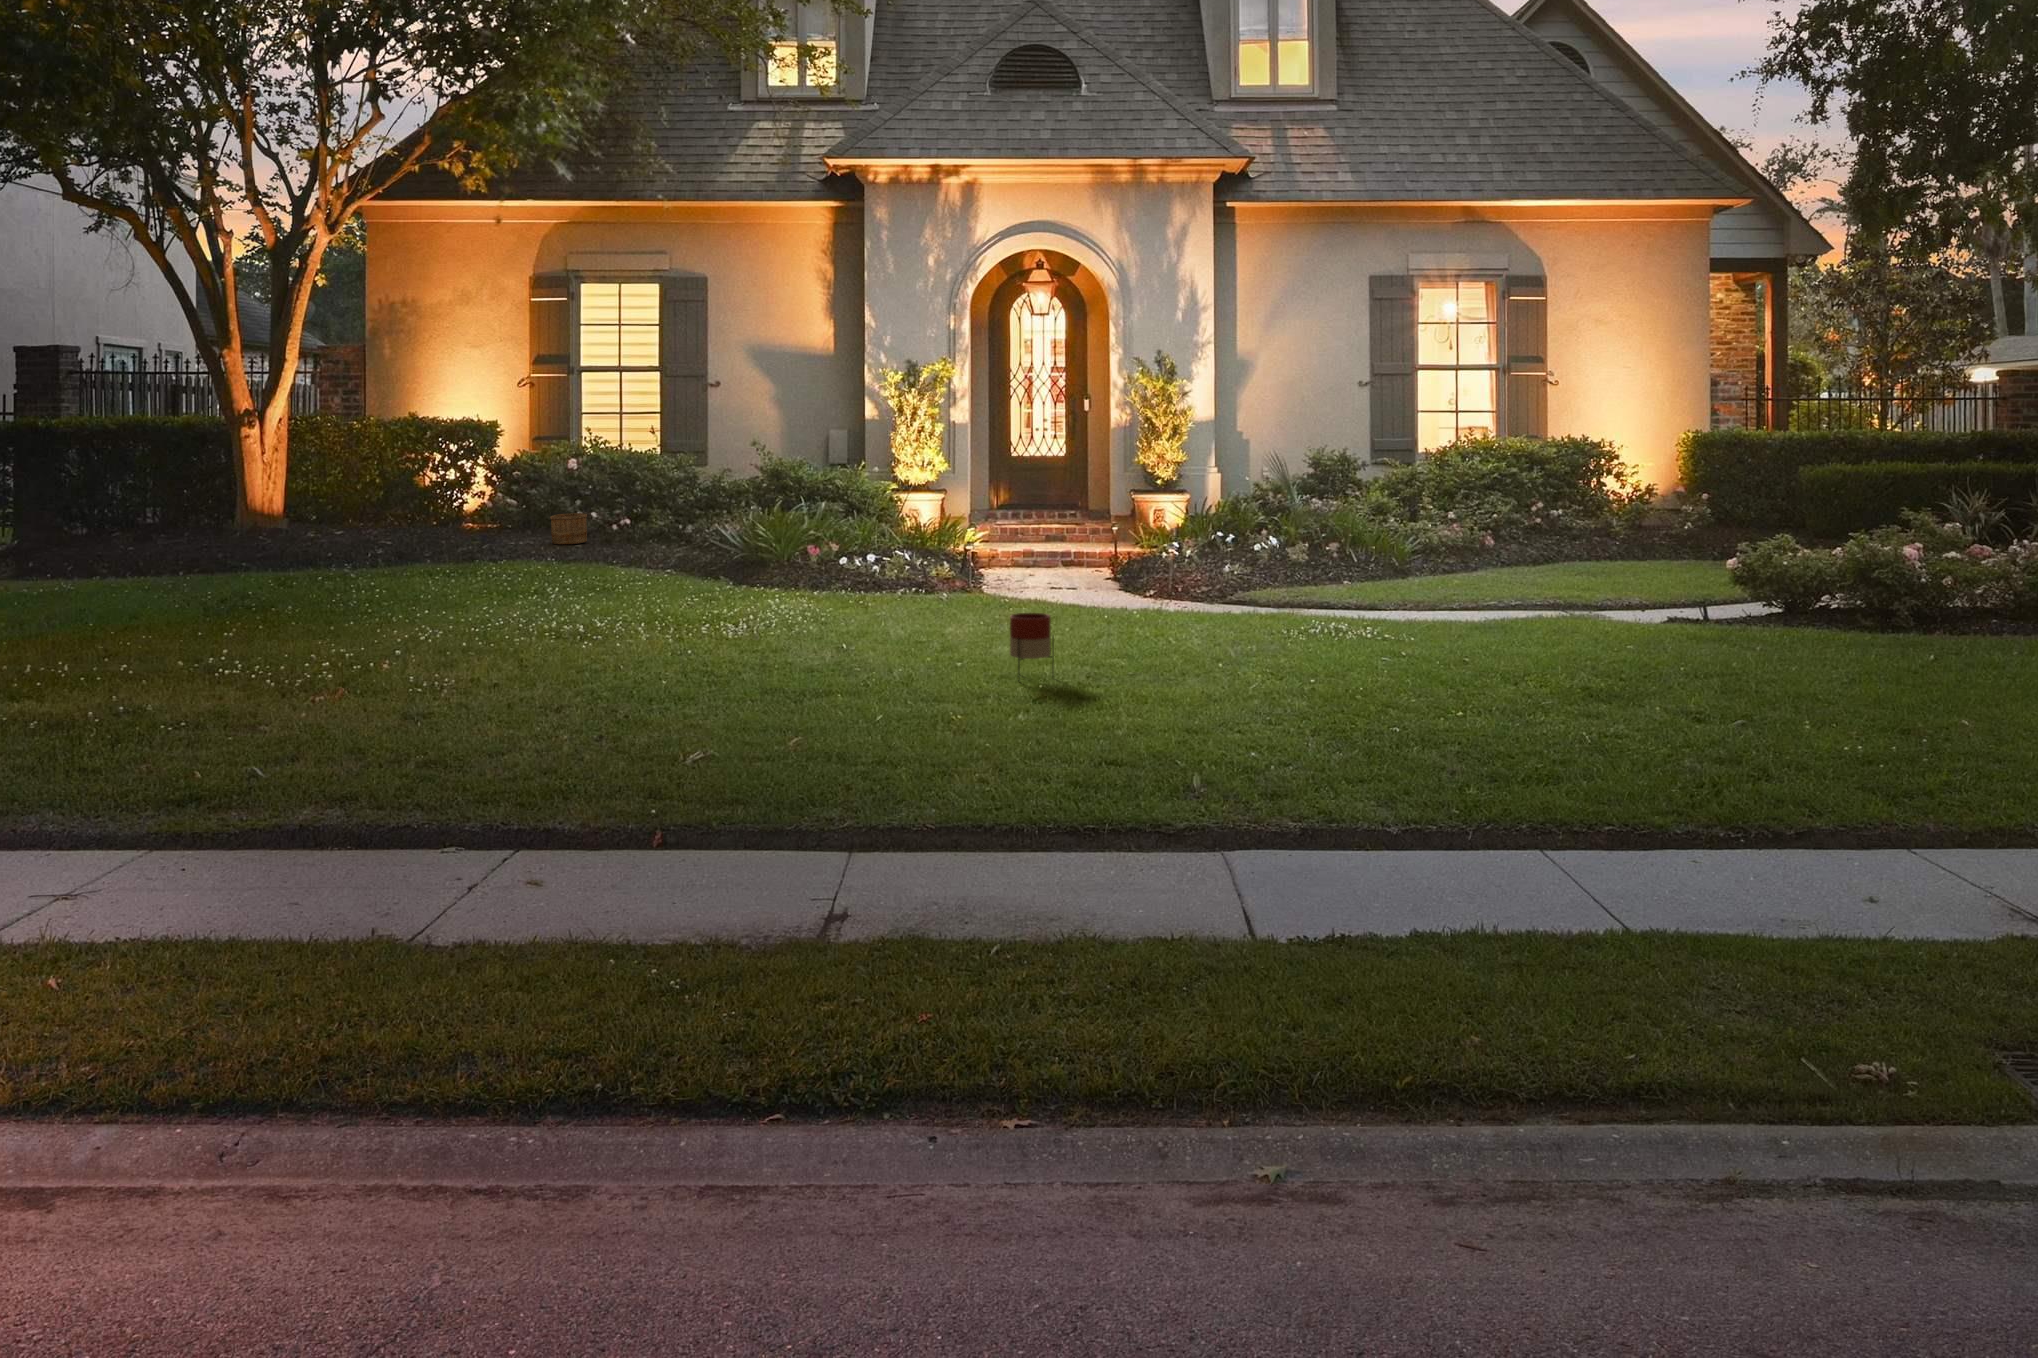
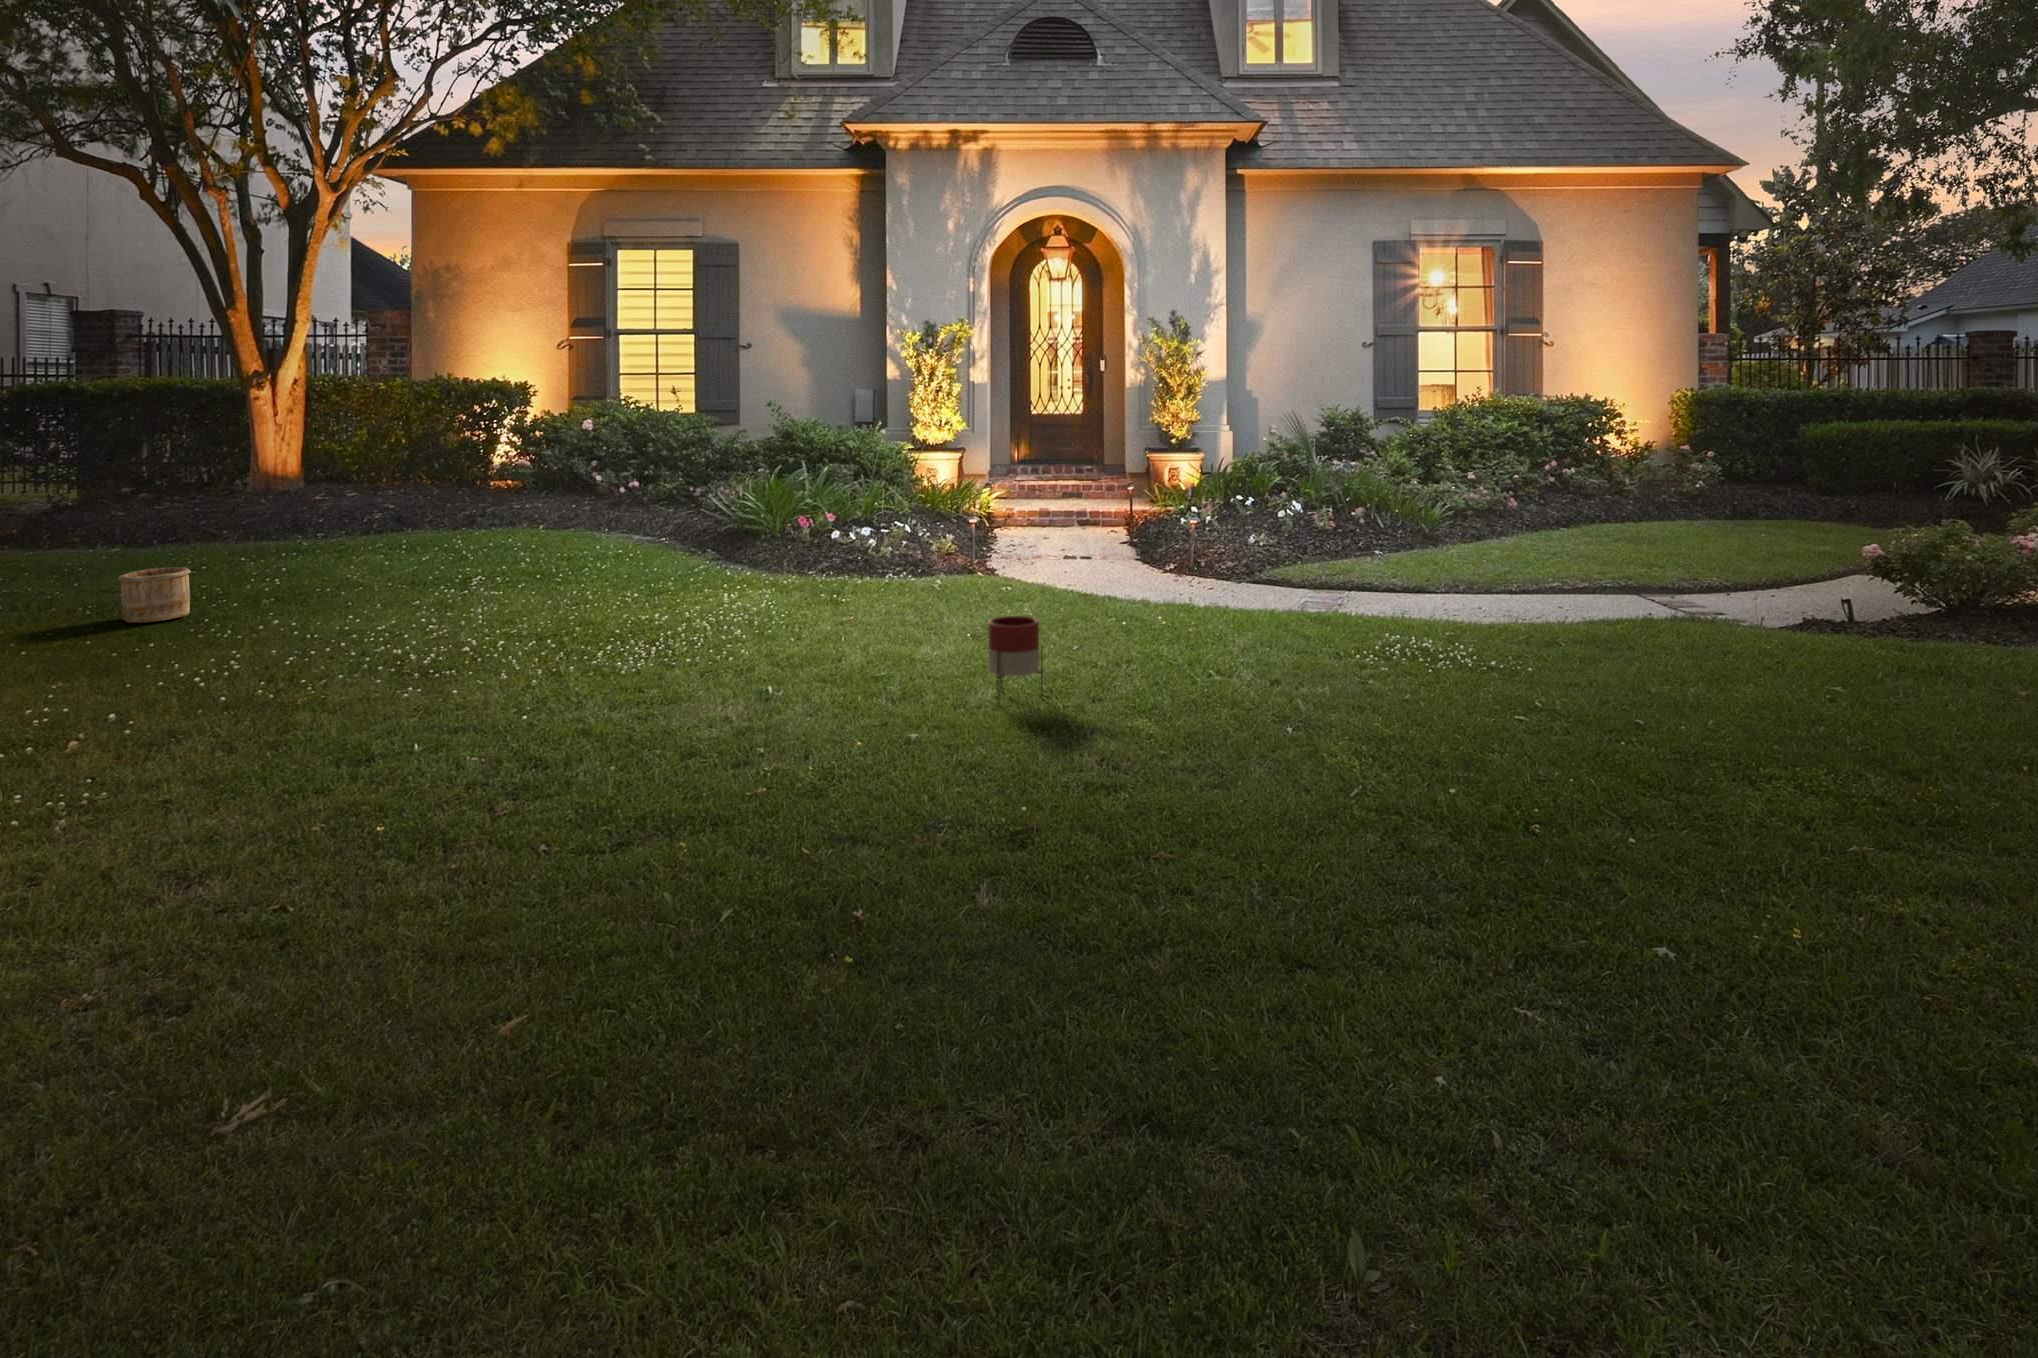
wooden bucket: present [550,513,587,544] -> present [118,567,191,623]

